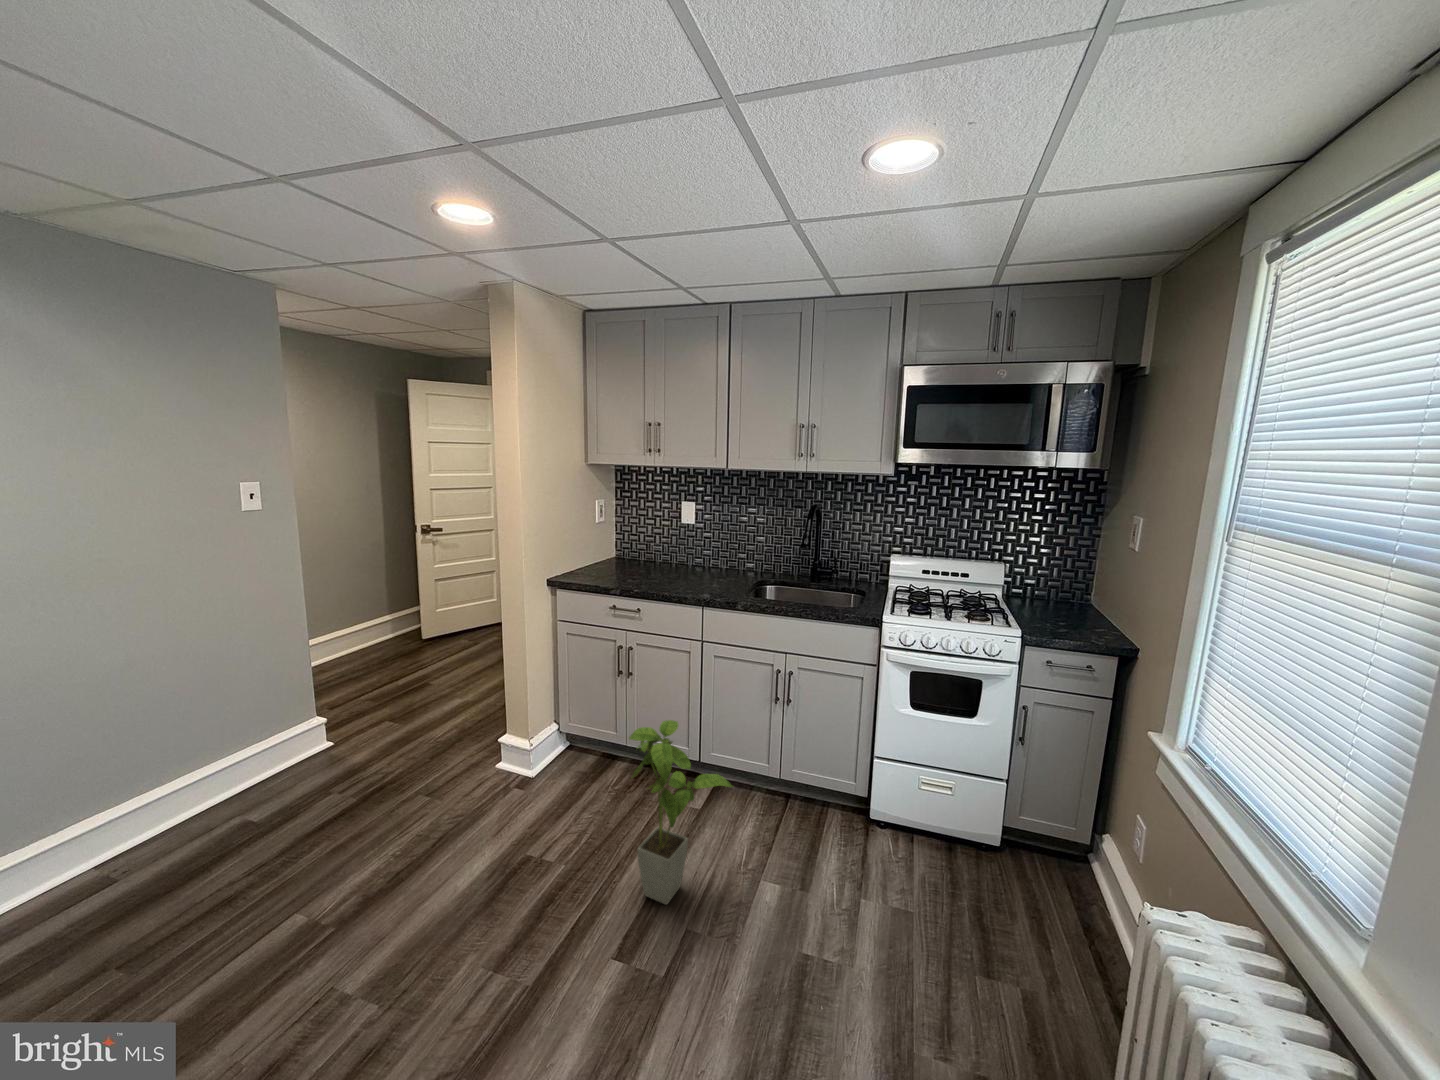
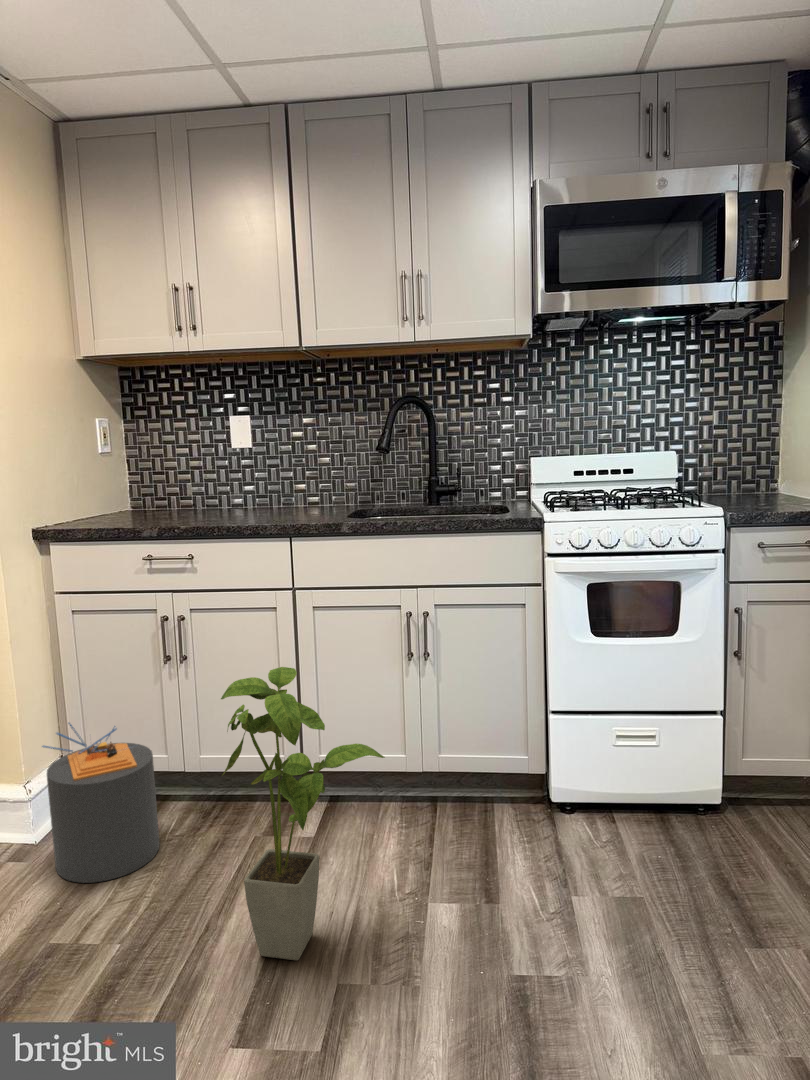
trash can: none [535,709,603,817] -> present [42,723,160,883]

